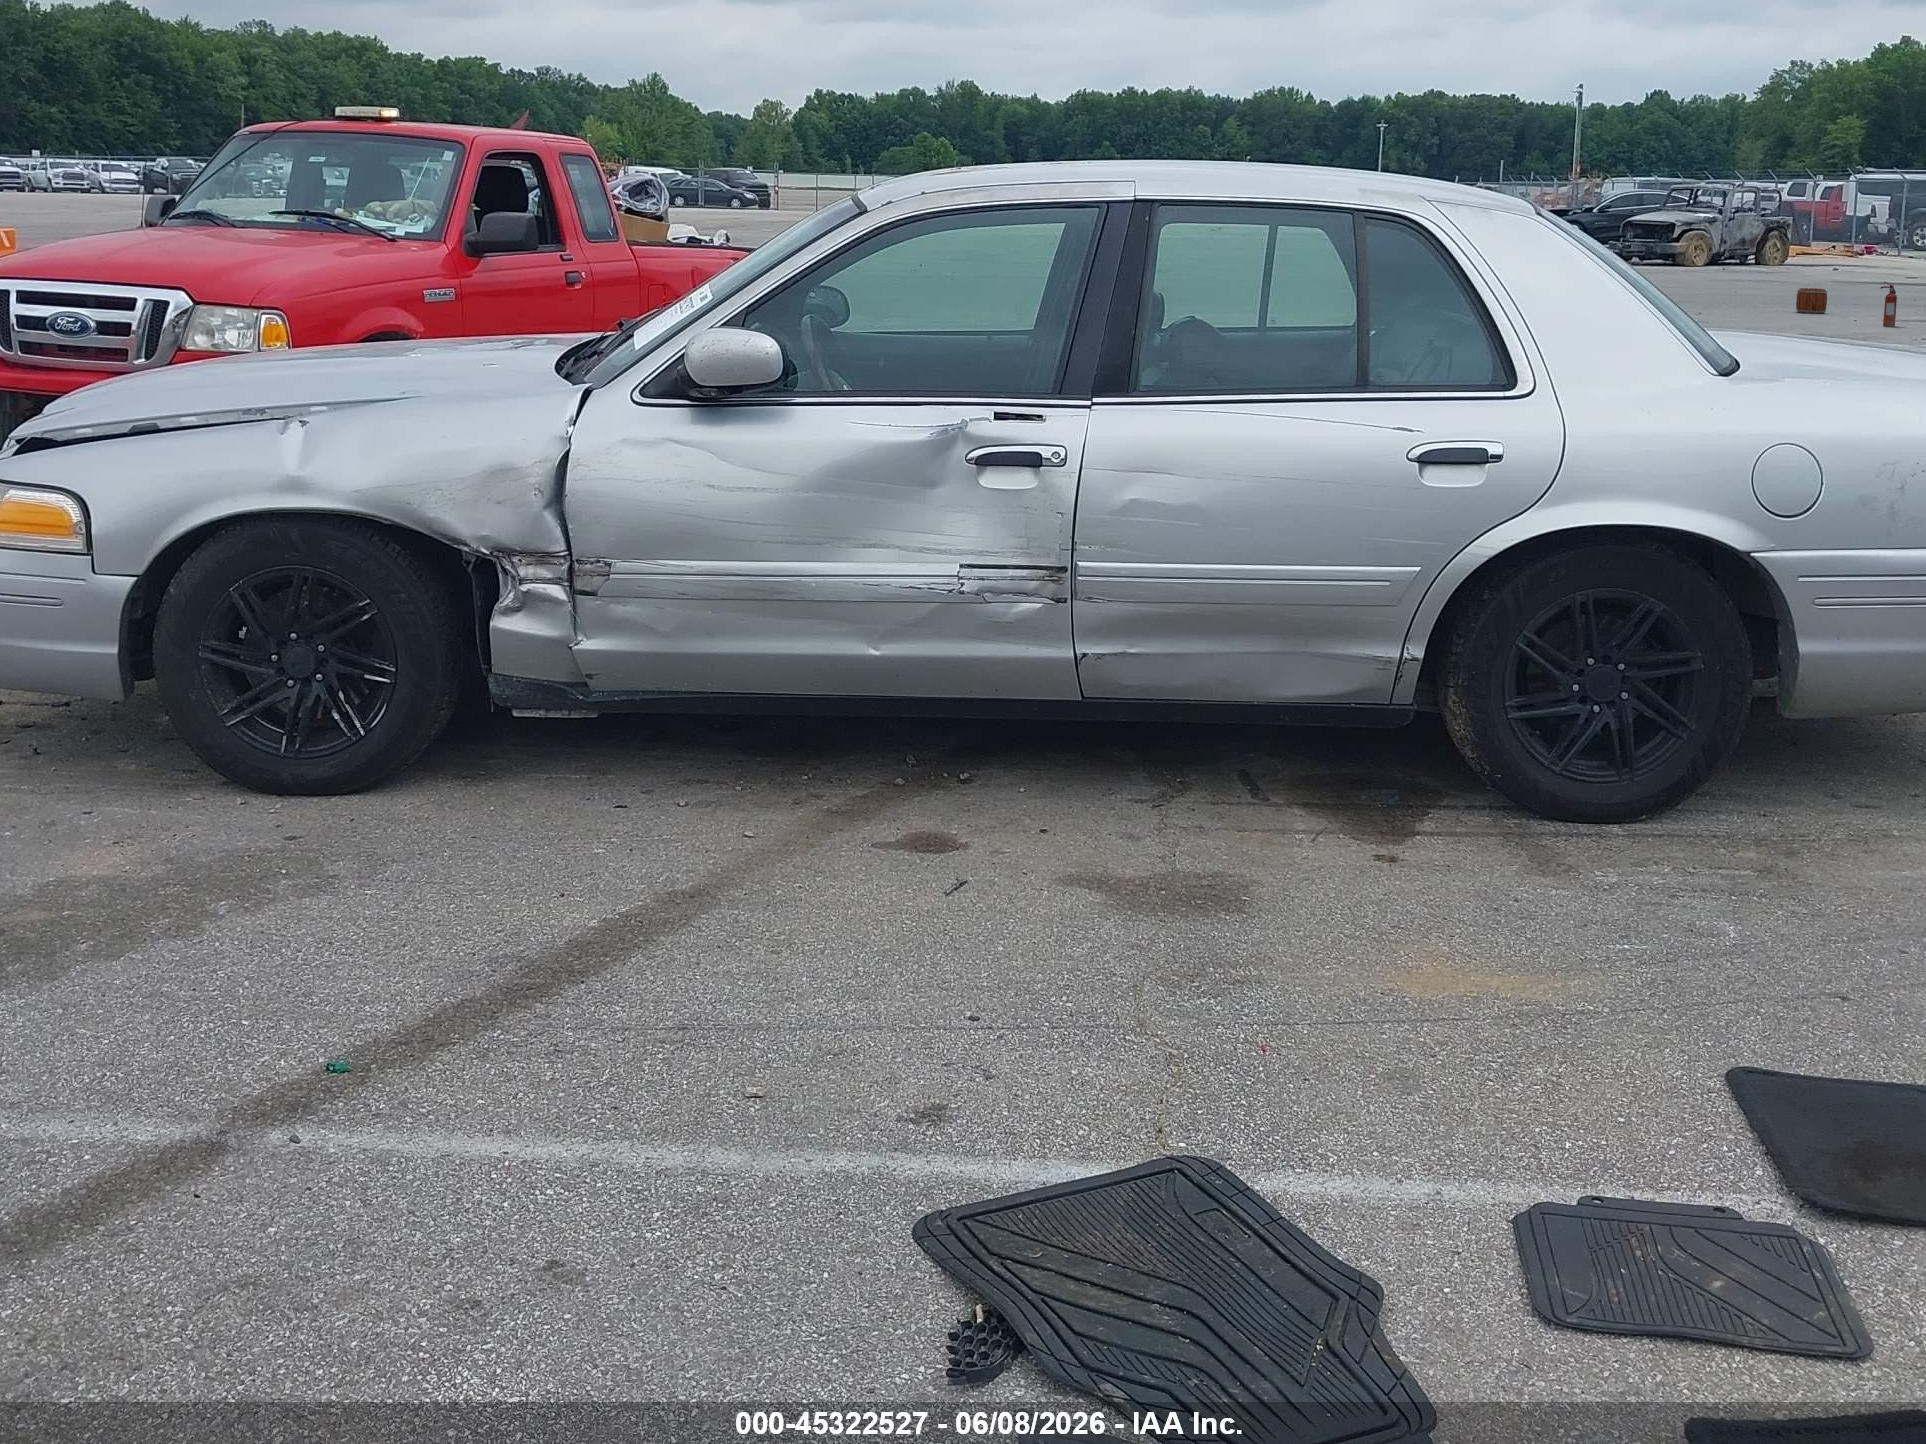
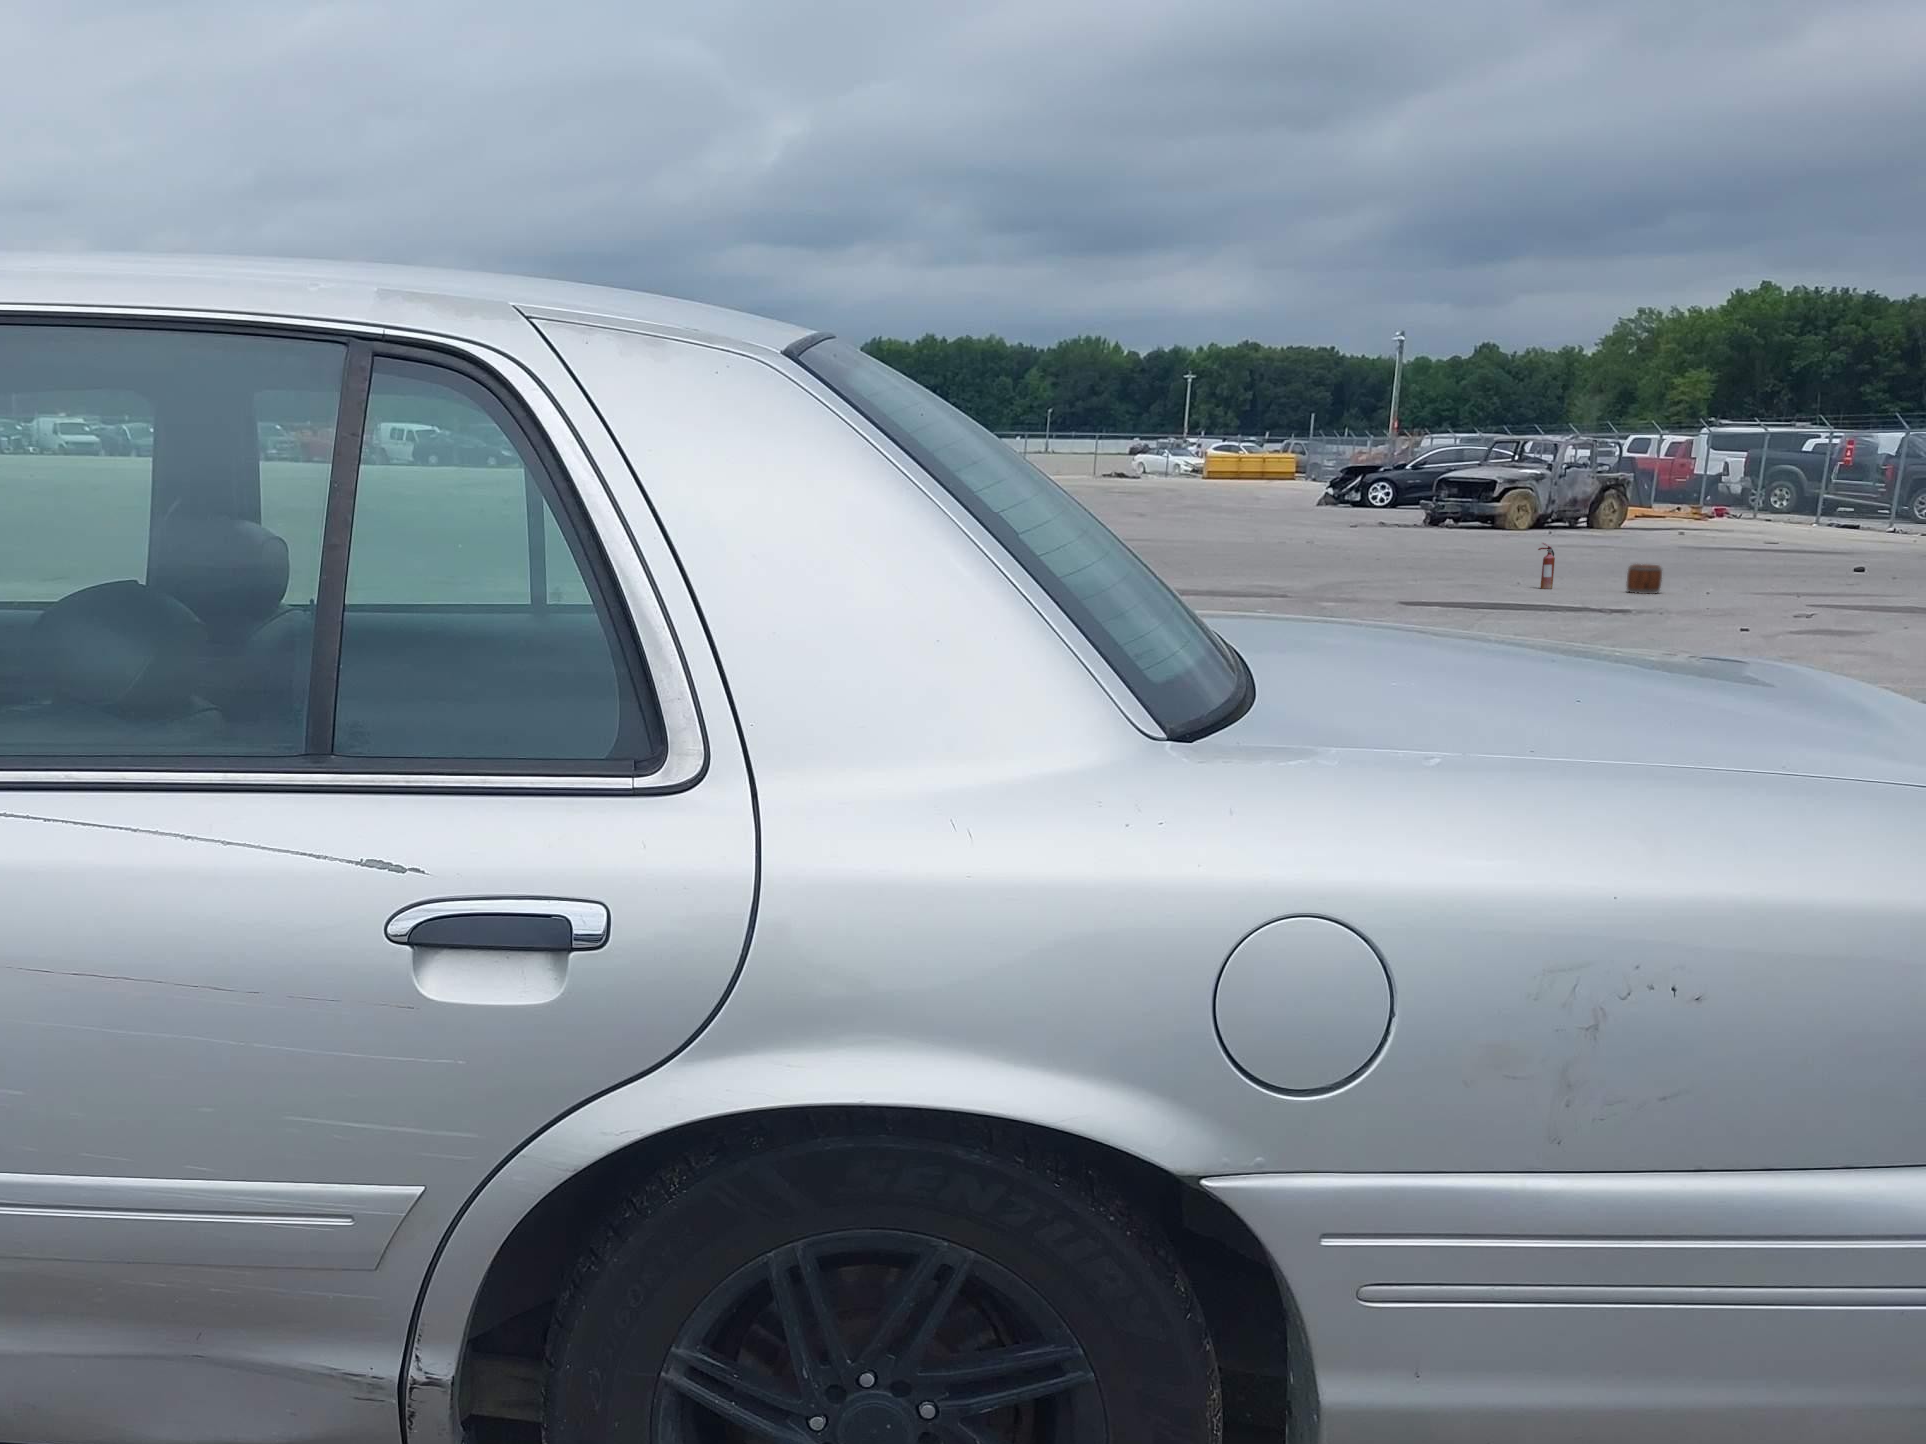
fire extinguisher: present [1880,281,1897,327] -> present [1538,543,1555,589]

